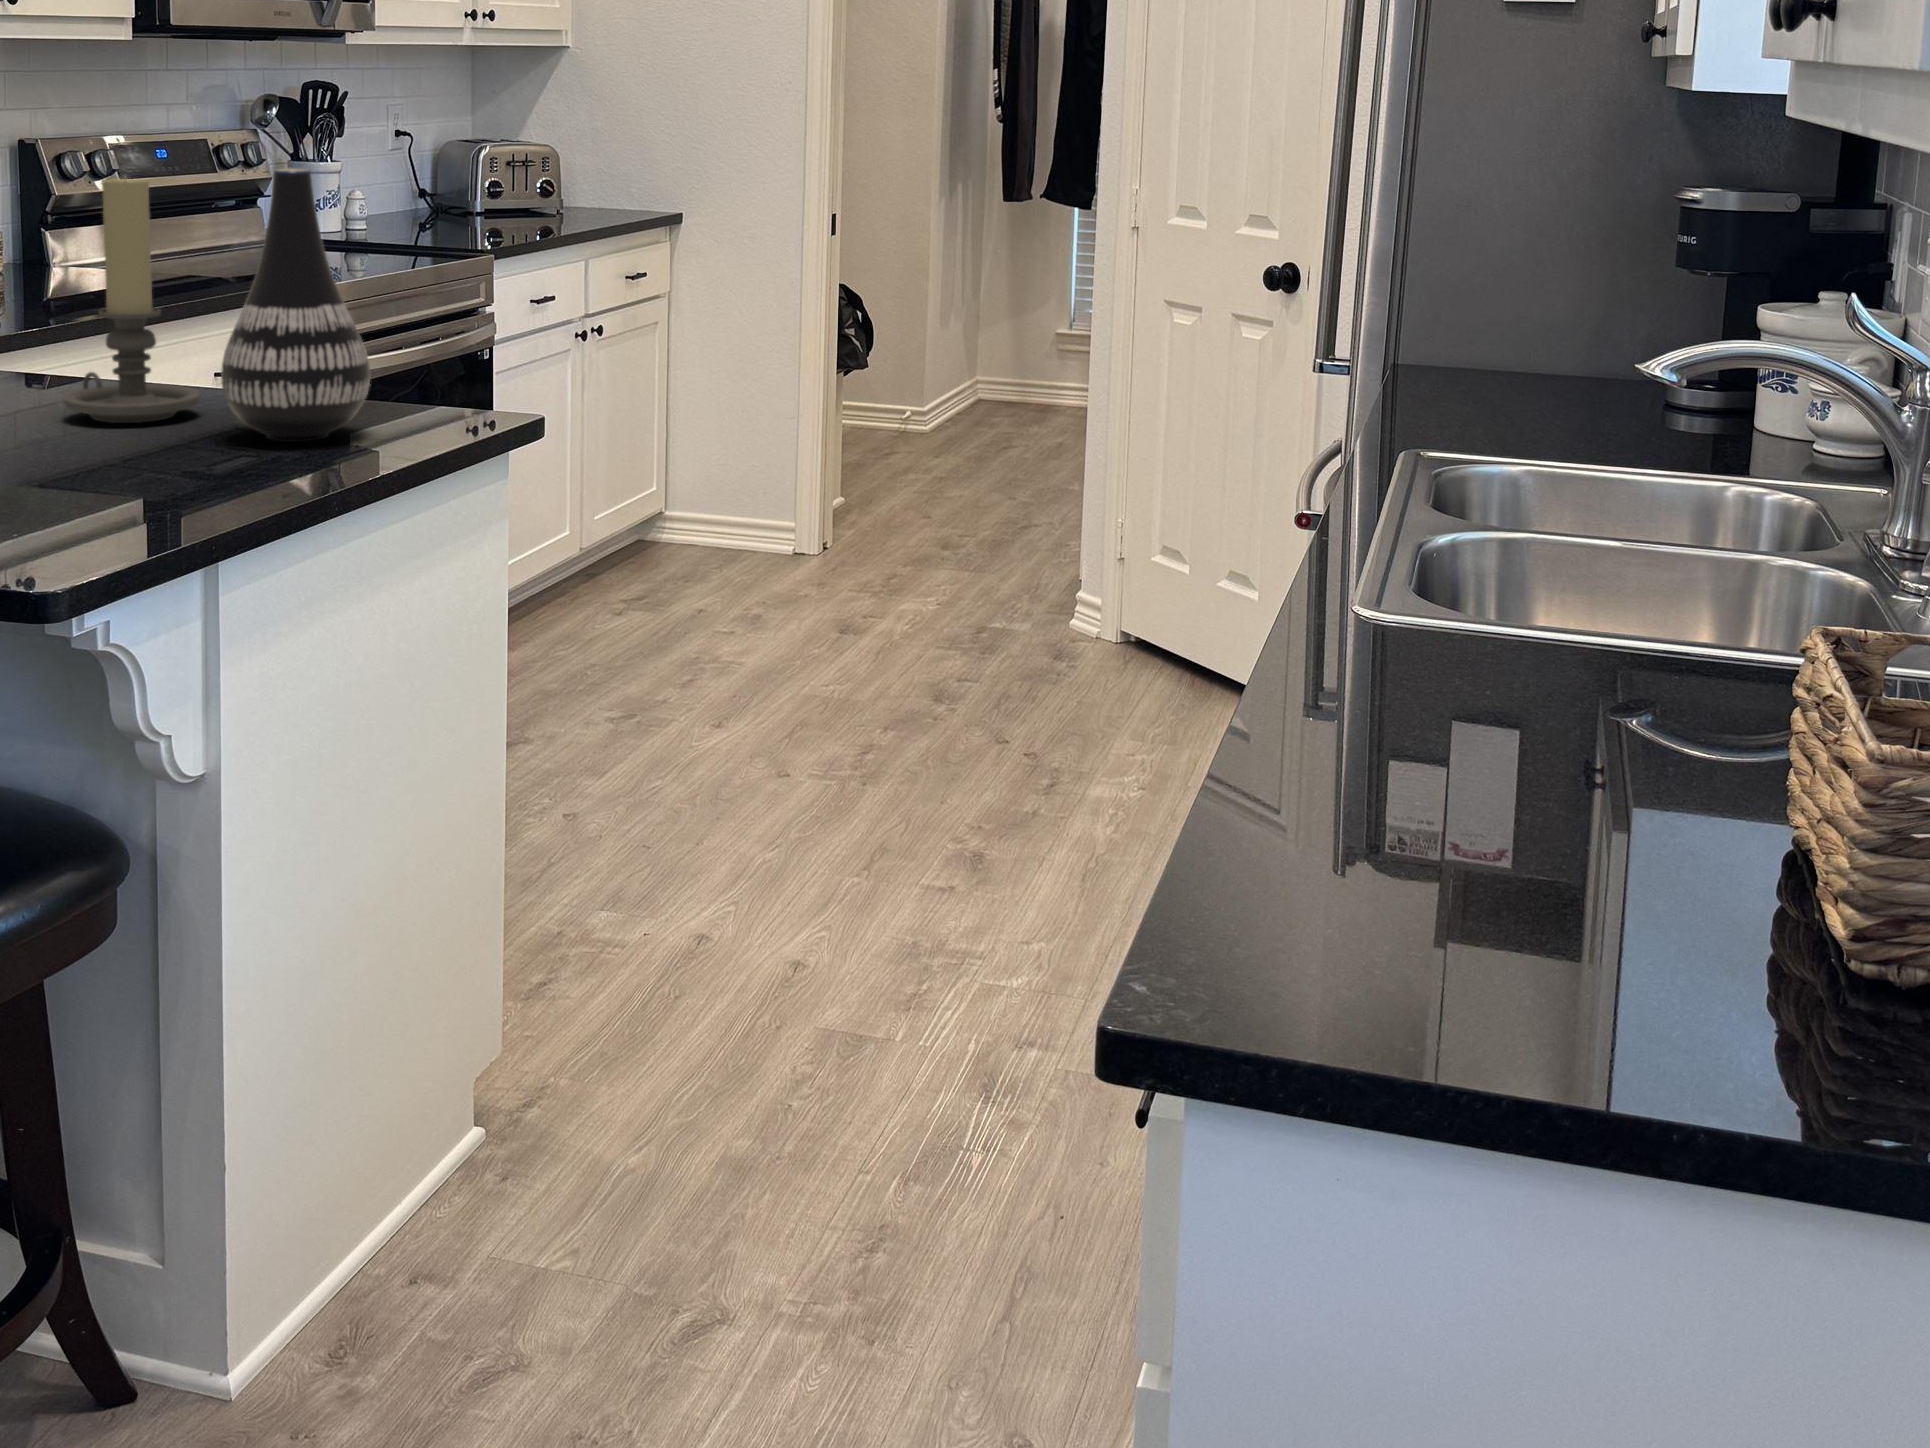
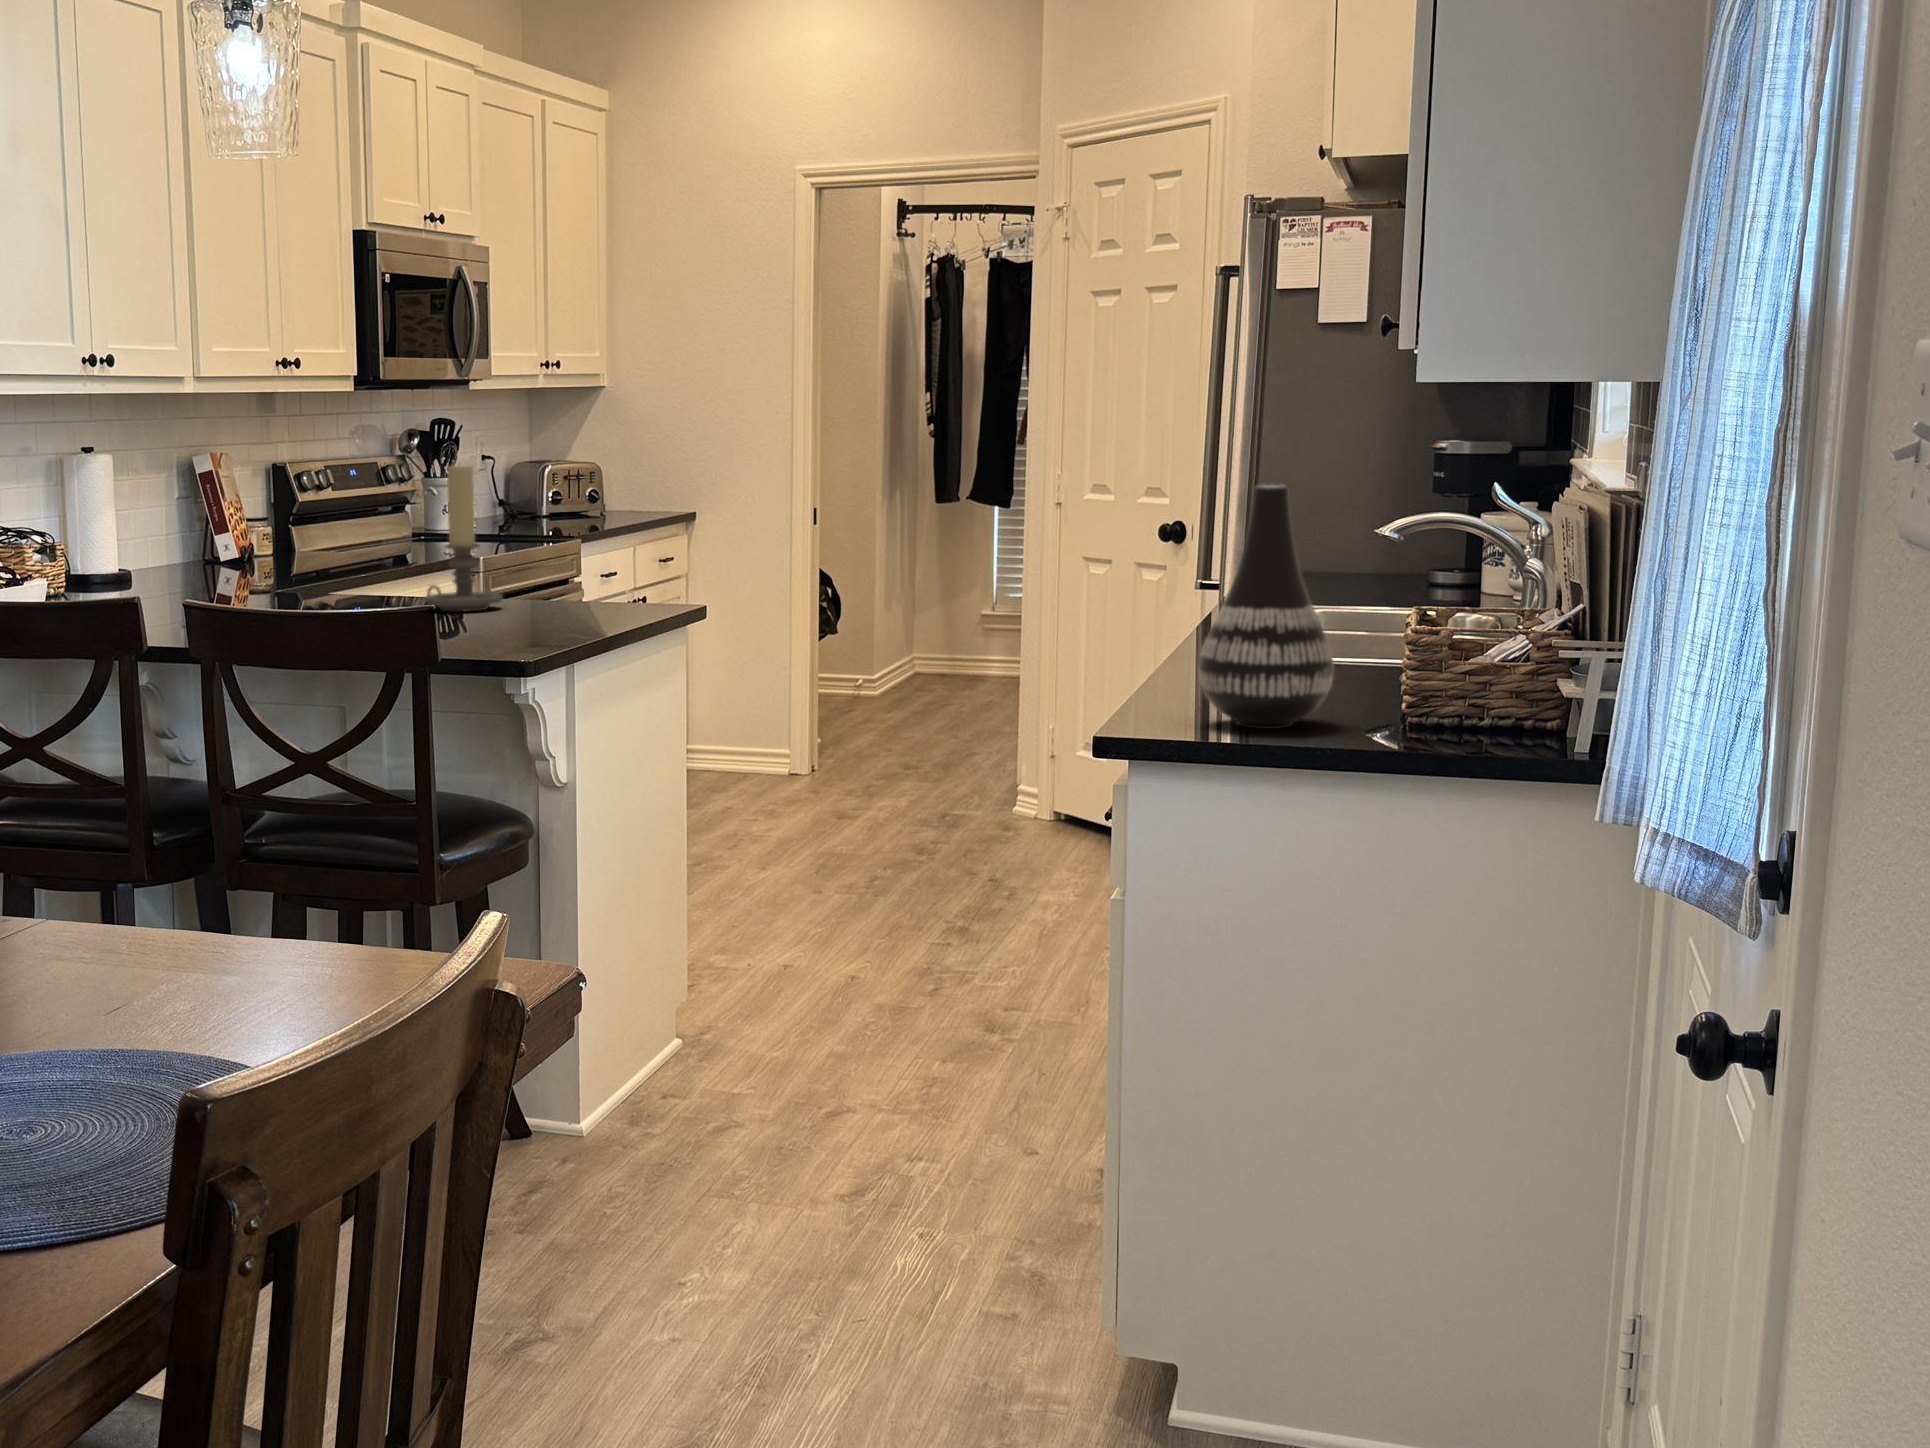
vase: present [221,169,370,442] -> present [1199,485,1334,729]

